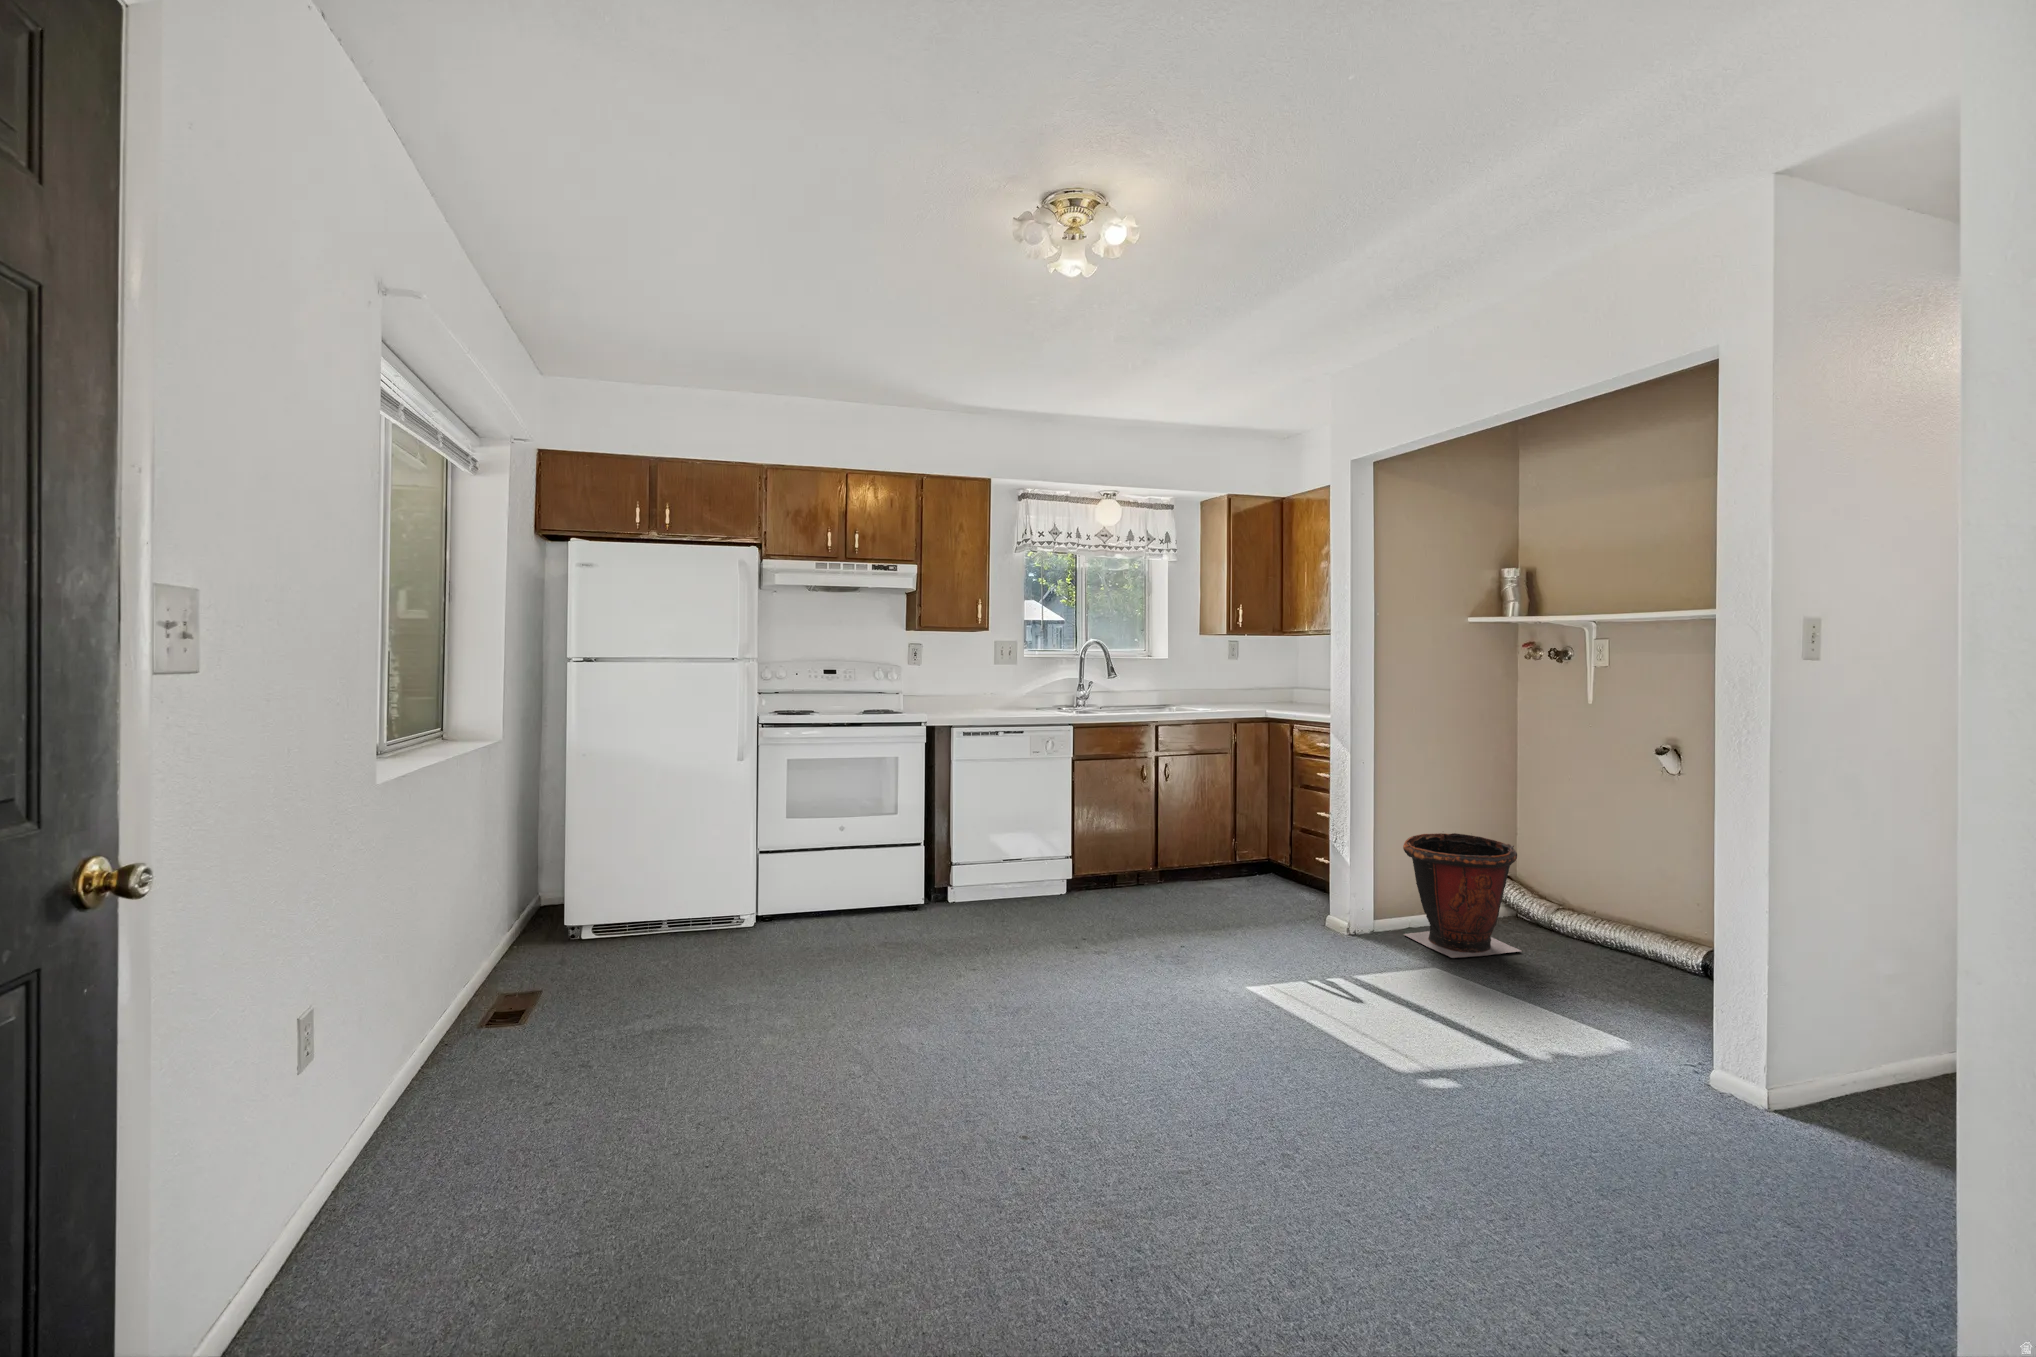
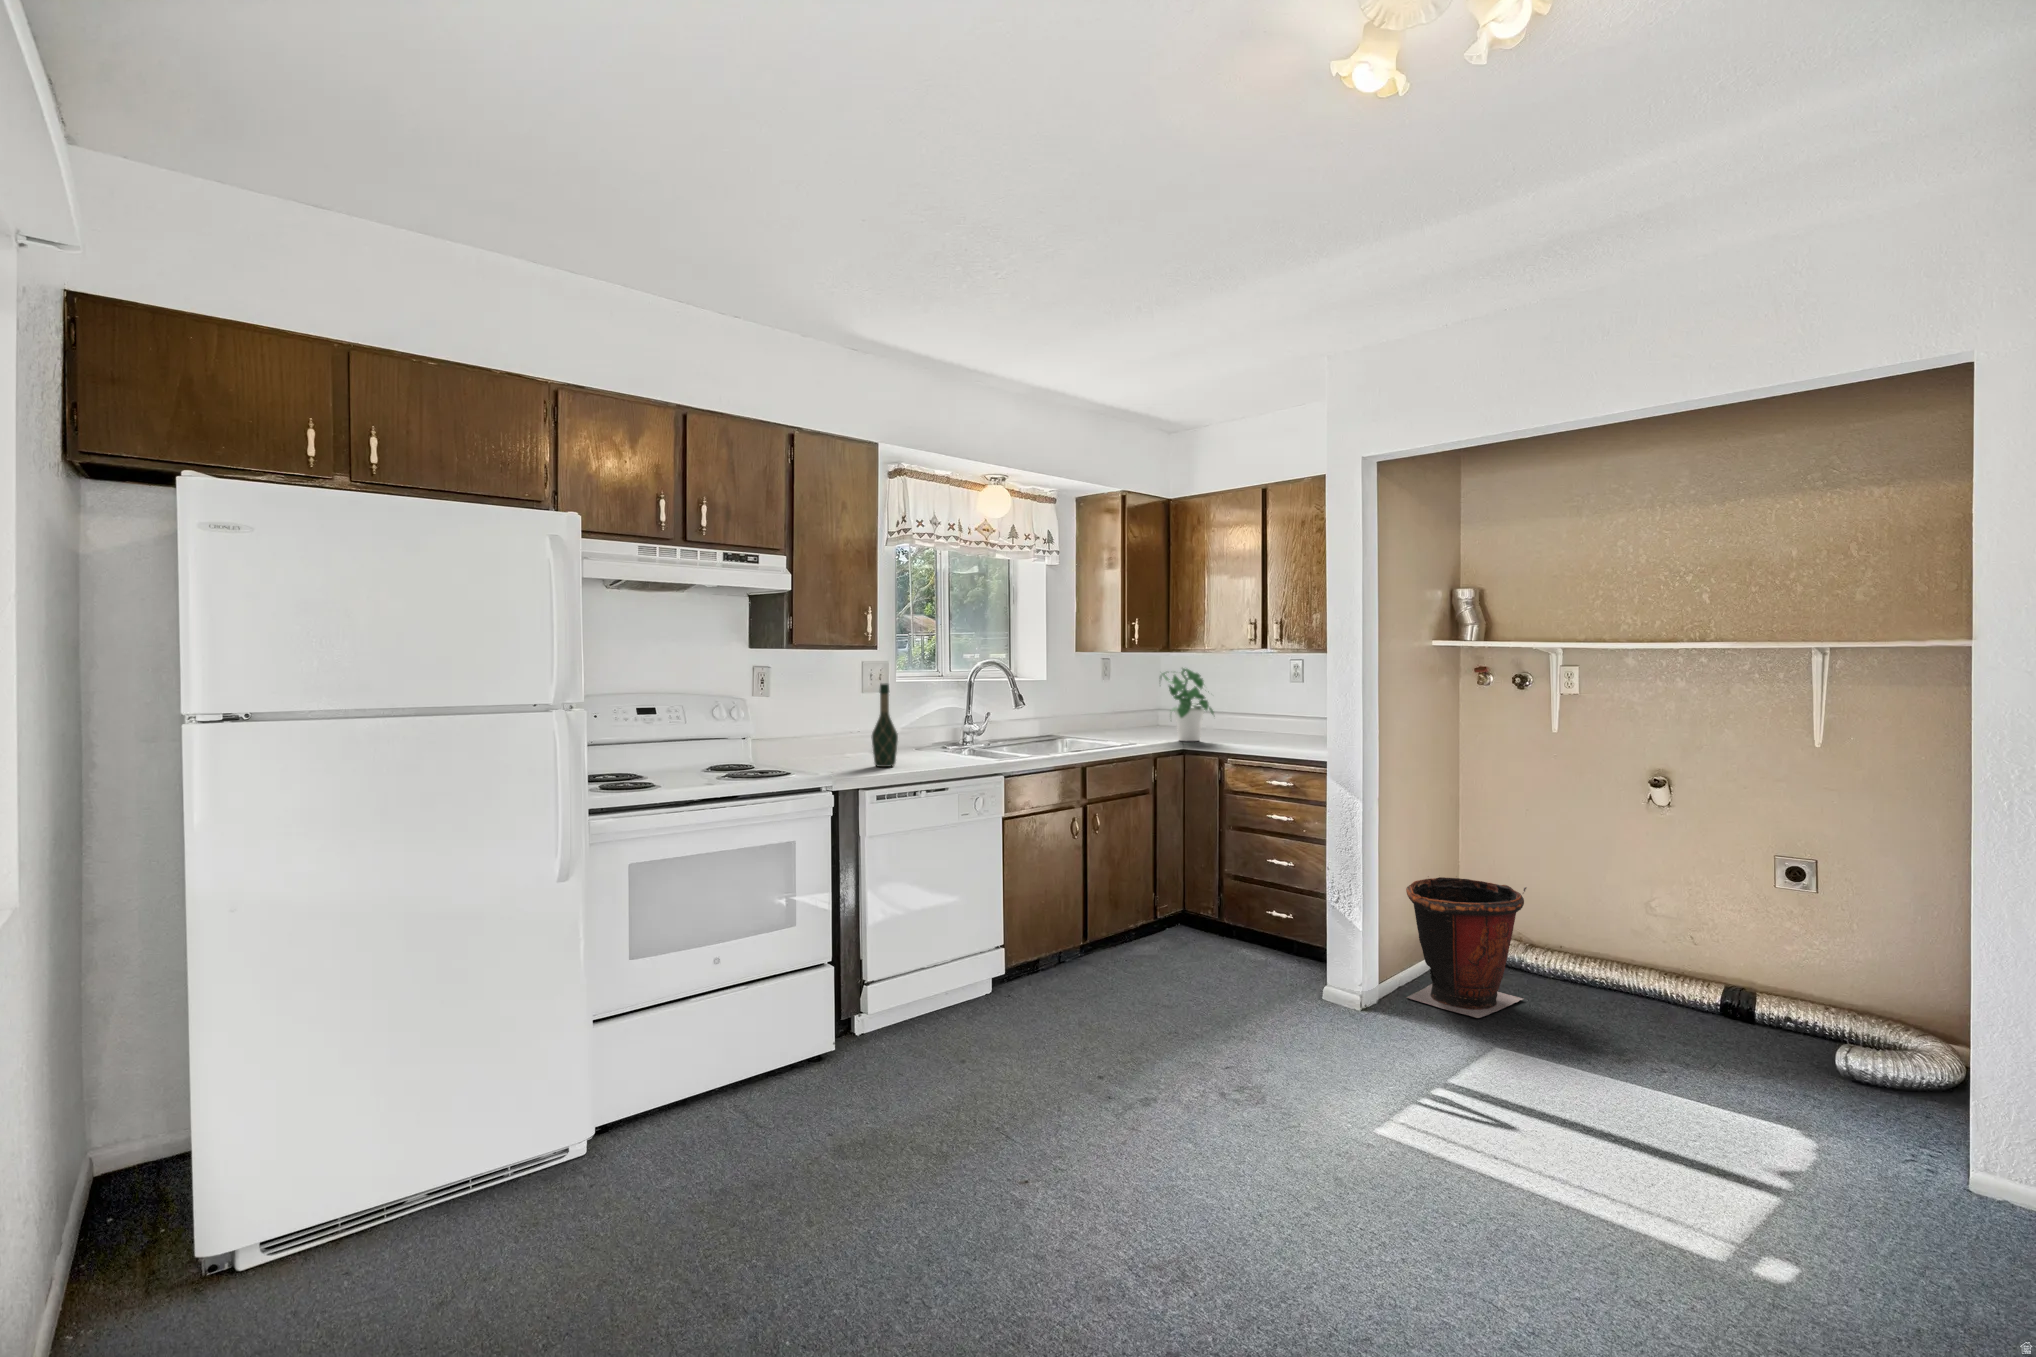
potted plant: none [1245,643,1293,706] -> present [1160,669,1214,741]
wine bottle: none [972,654,991,713] -> present [871,684,898,767]

